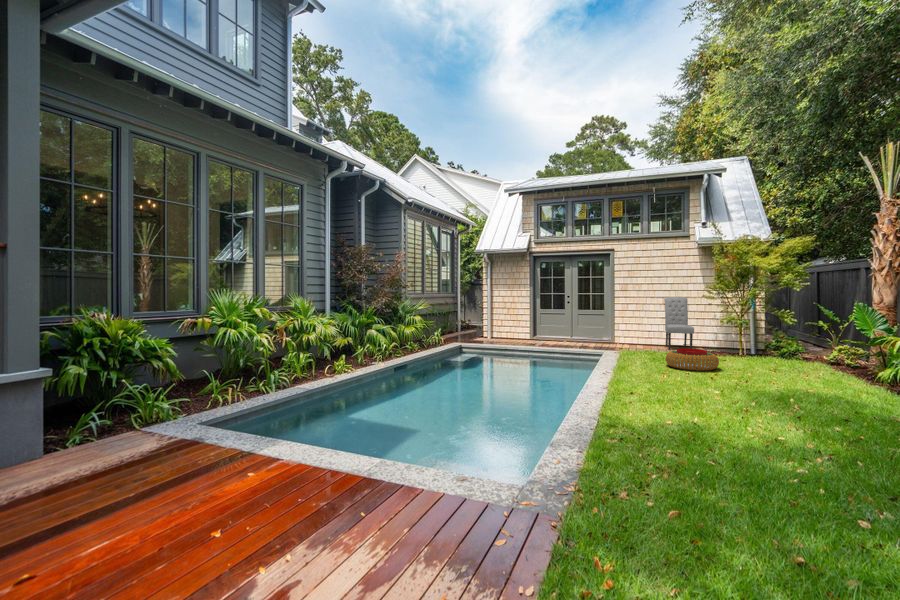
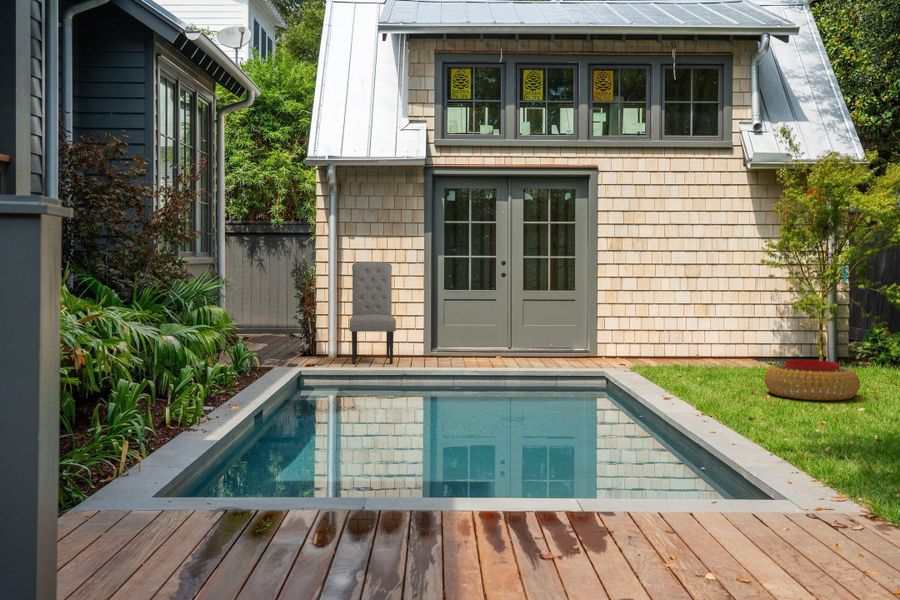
chair: present [664,297,694,350] -> present [350,262,396,364]

